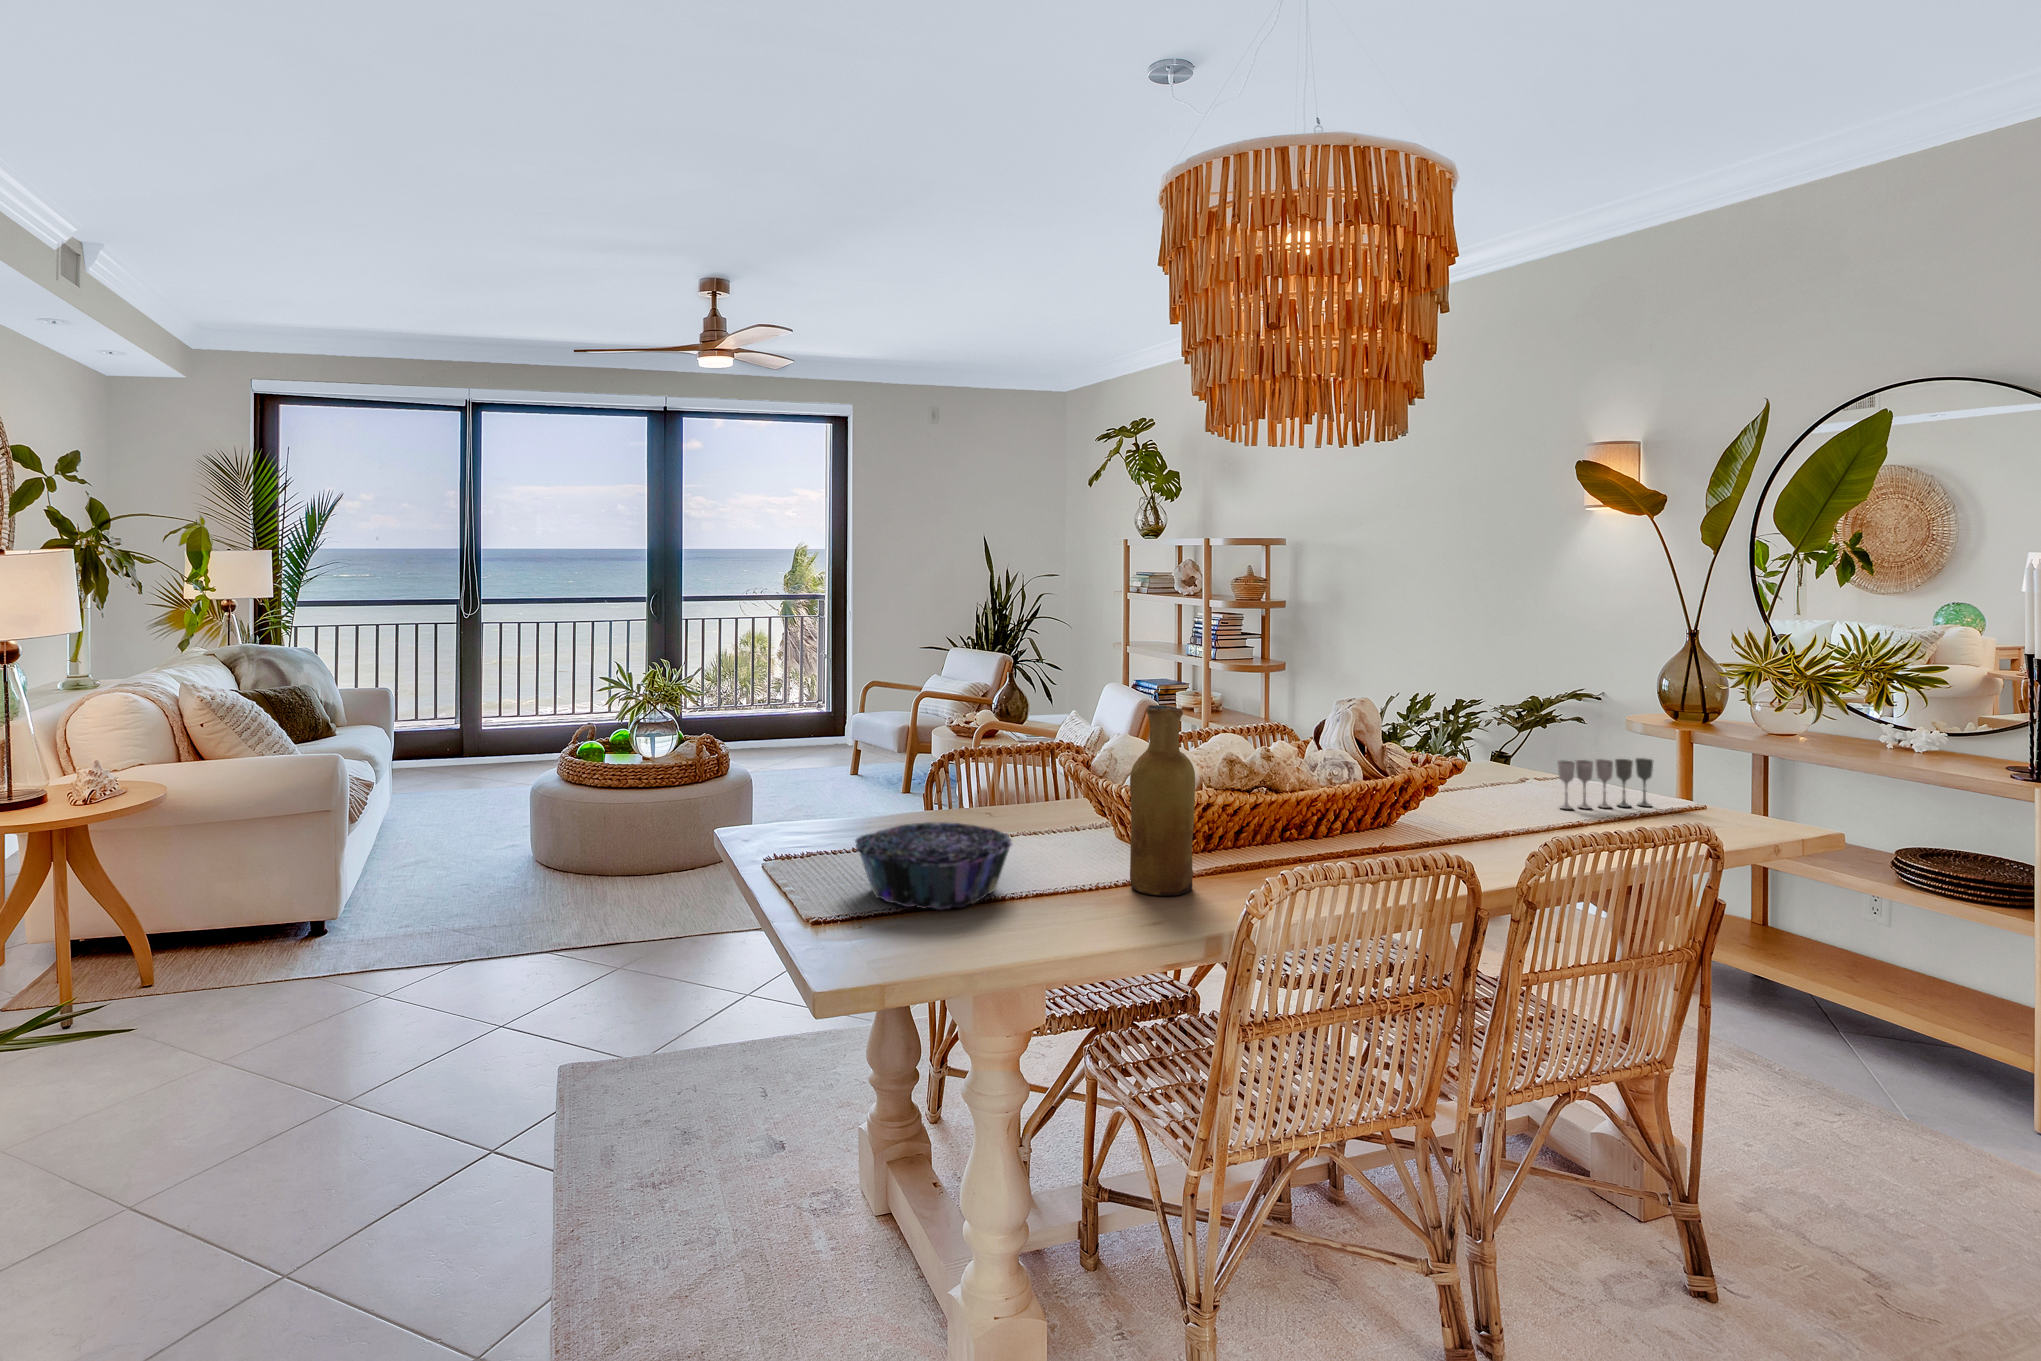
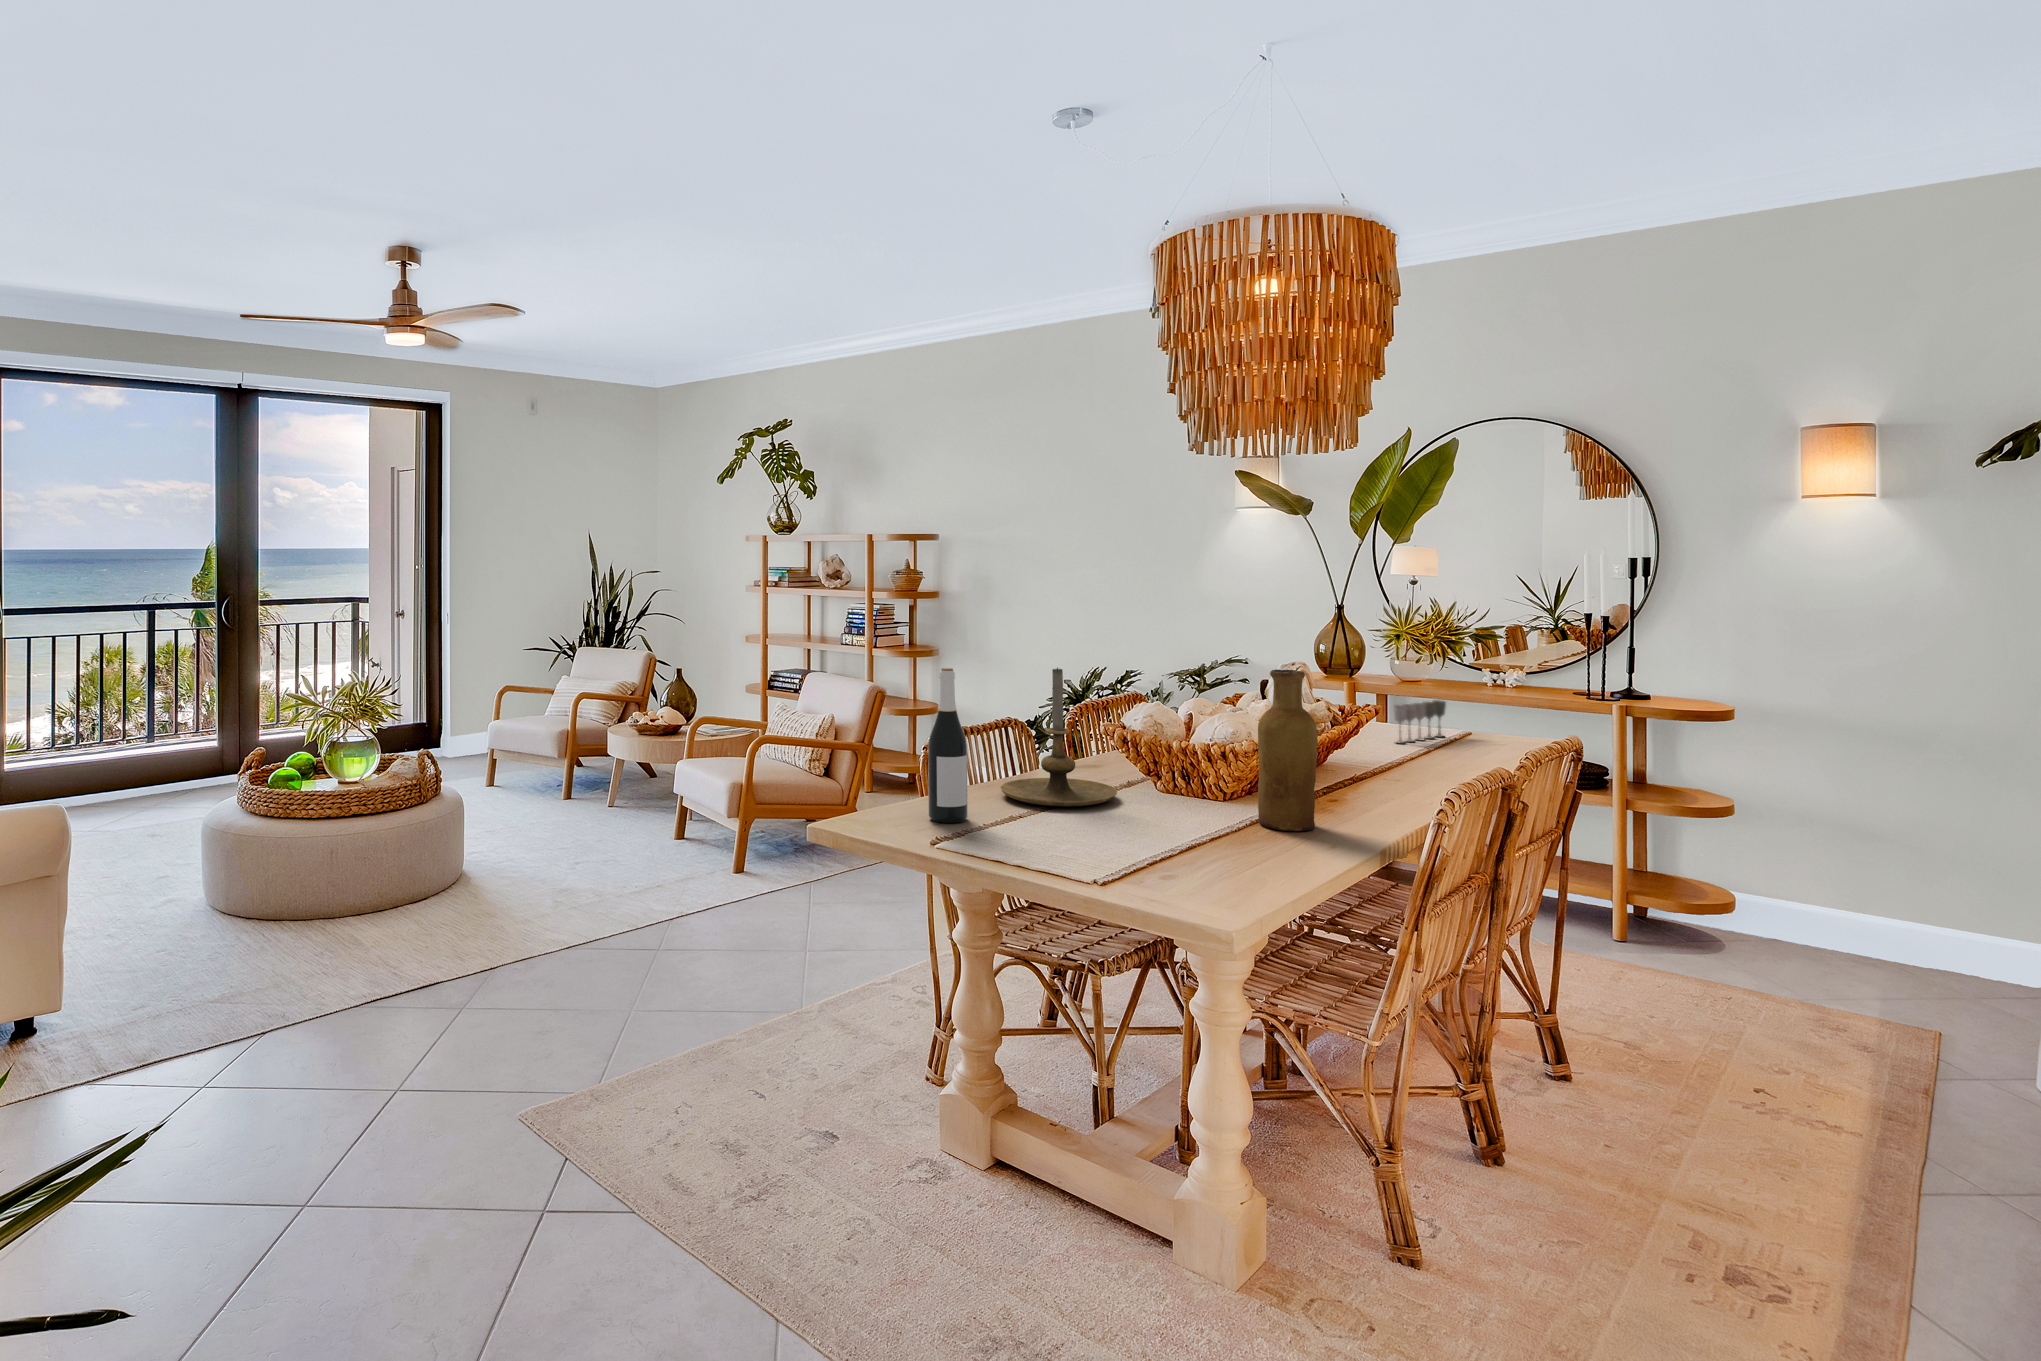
wine bottle: none [818,684,858,845] -> present [928,668,968,823]
candle holder: none [936,690,1060,842] -> present [1000,668,1117,806]
decorative bowl: present [855,822,1012,910] -> none [1061,788,1211,863]

